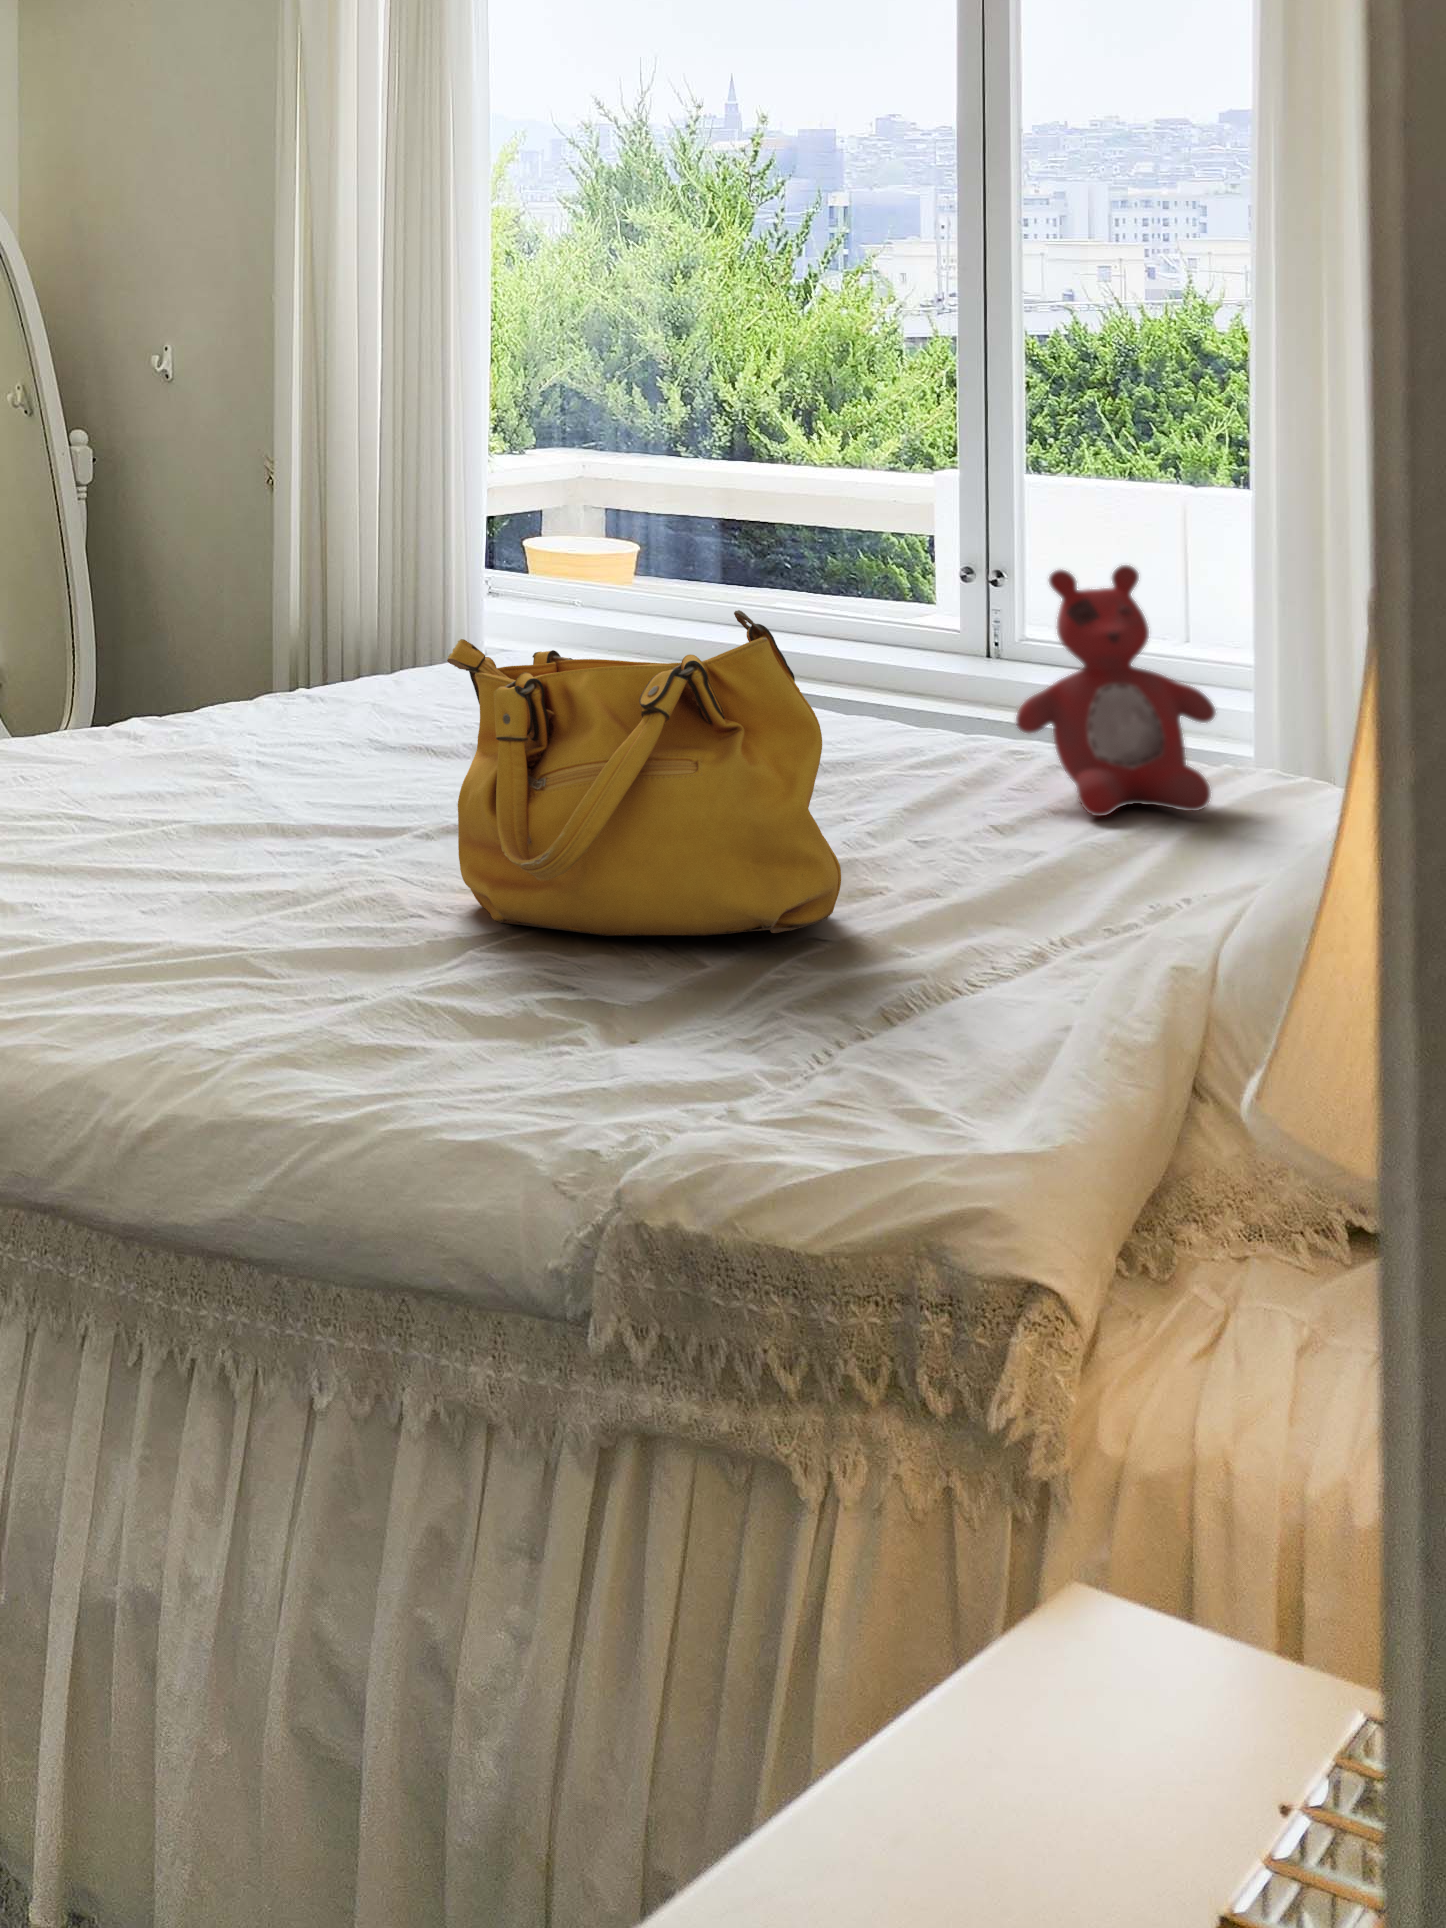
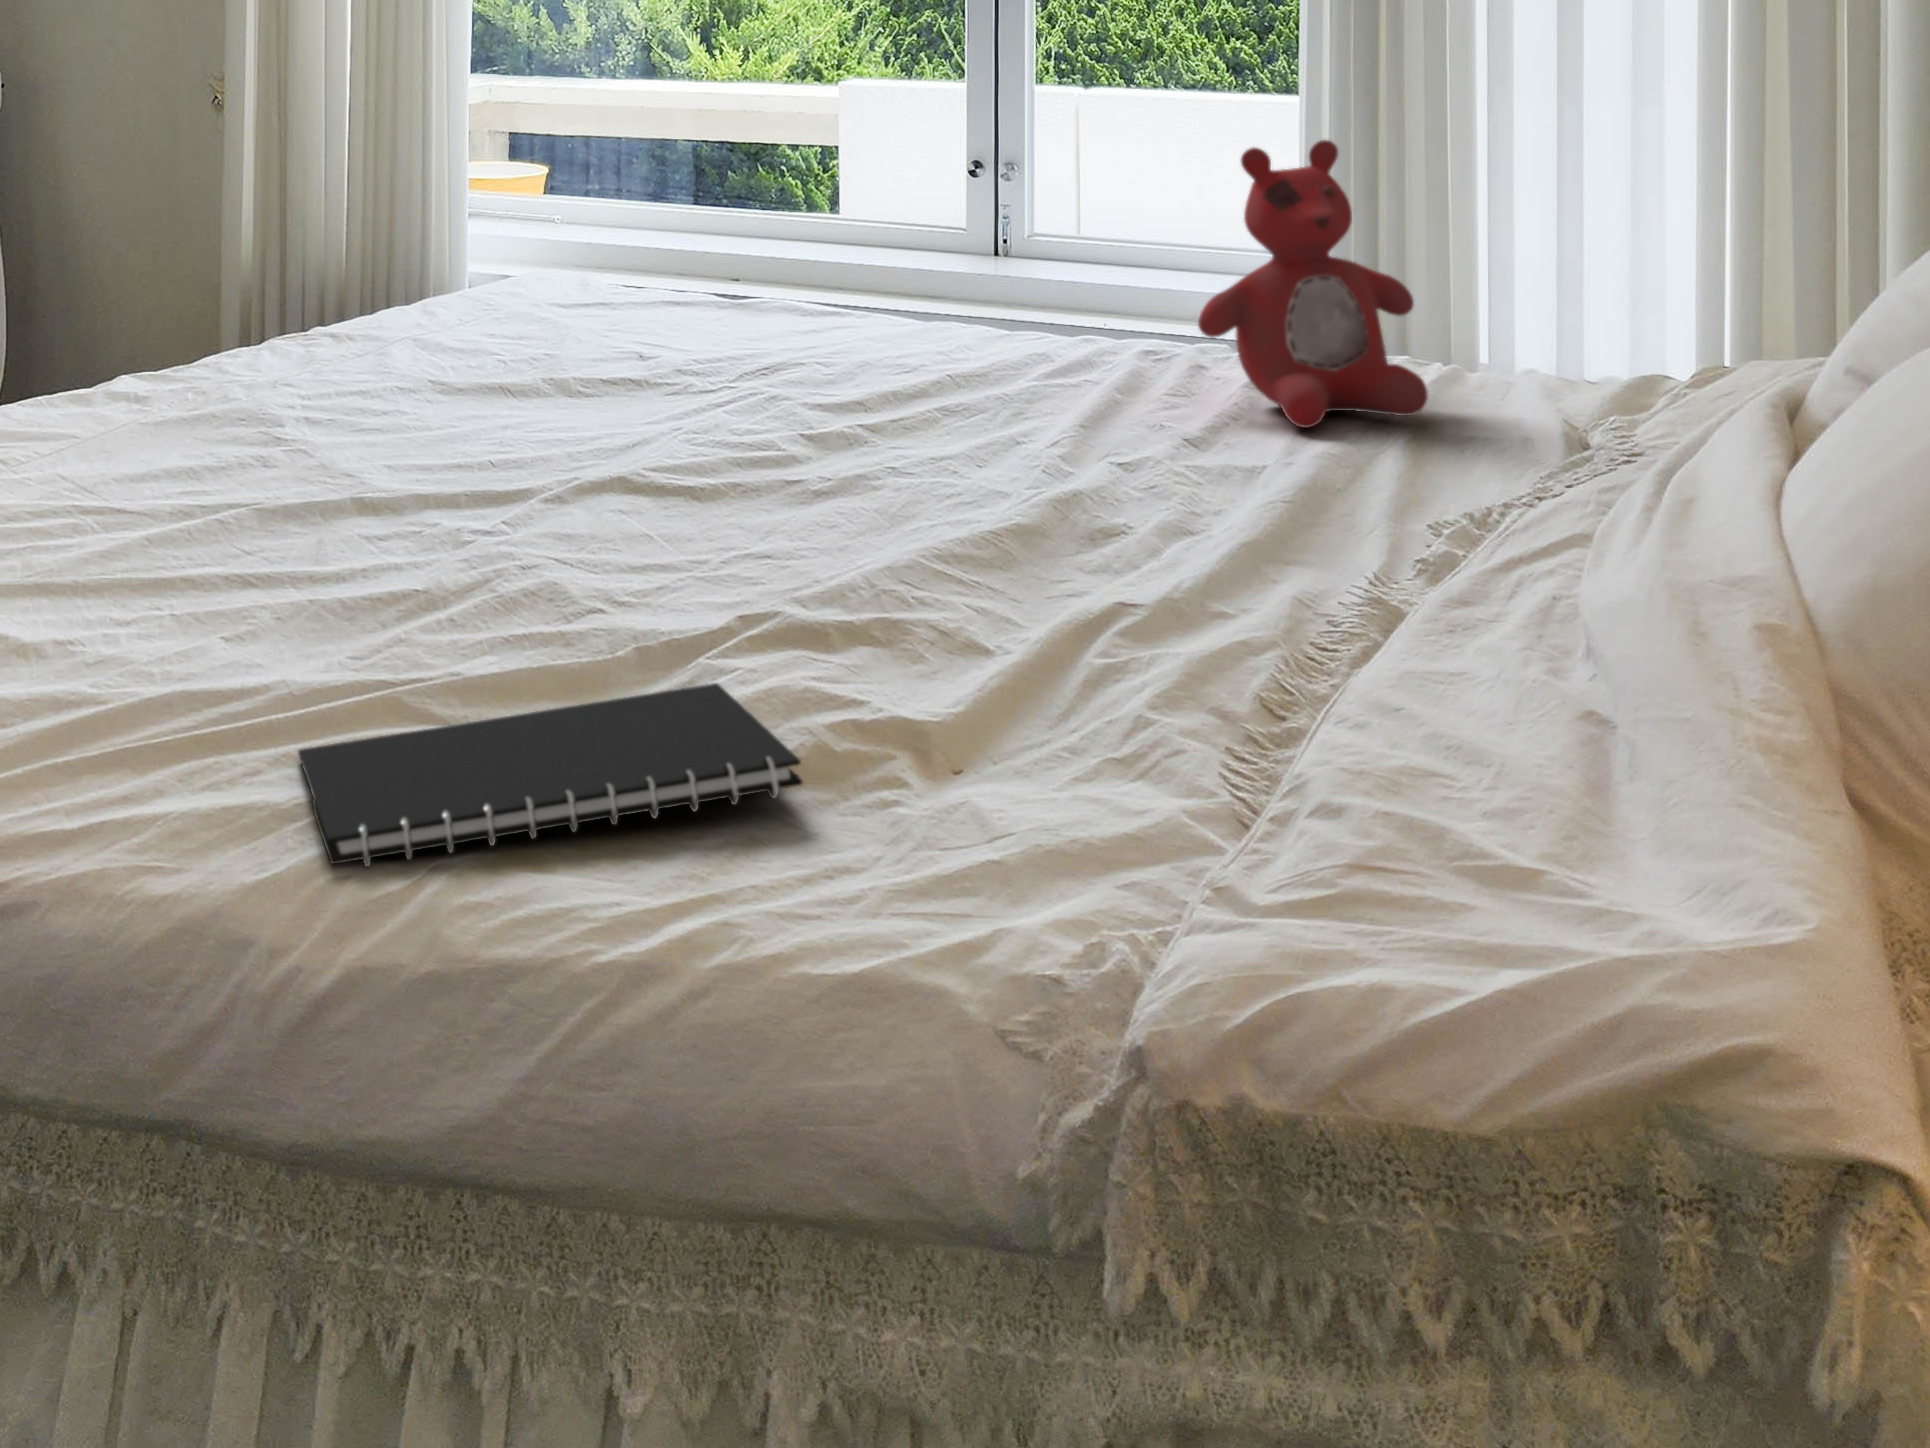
handbag: present [447,610,841,936] -> none [624,192,1148,624]
notebook: none [163,962,486,1053] -> present [298,683,803,867]

